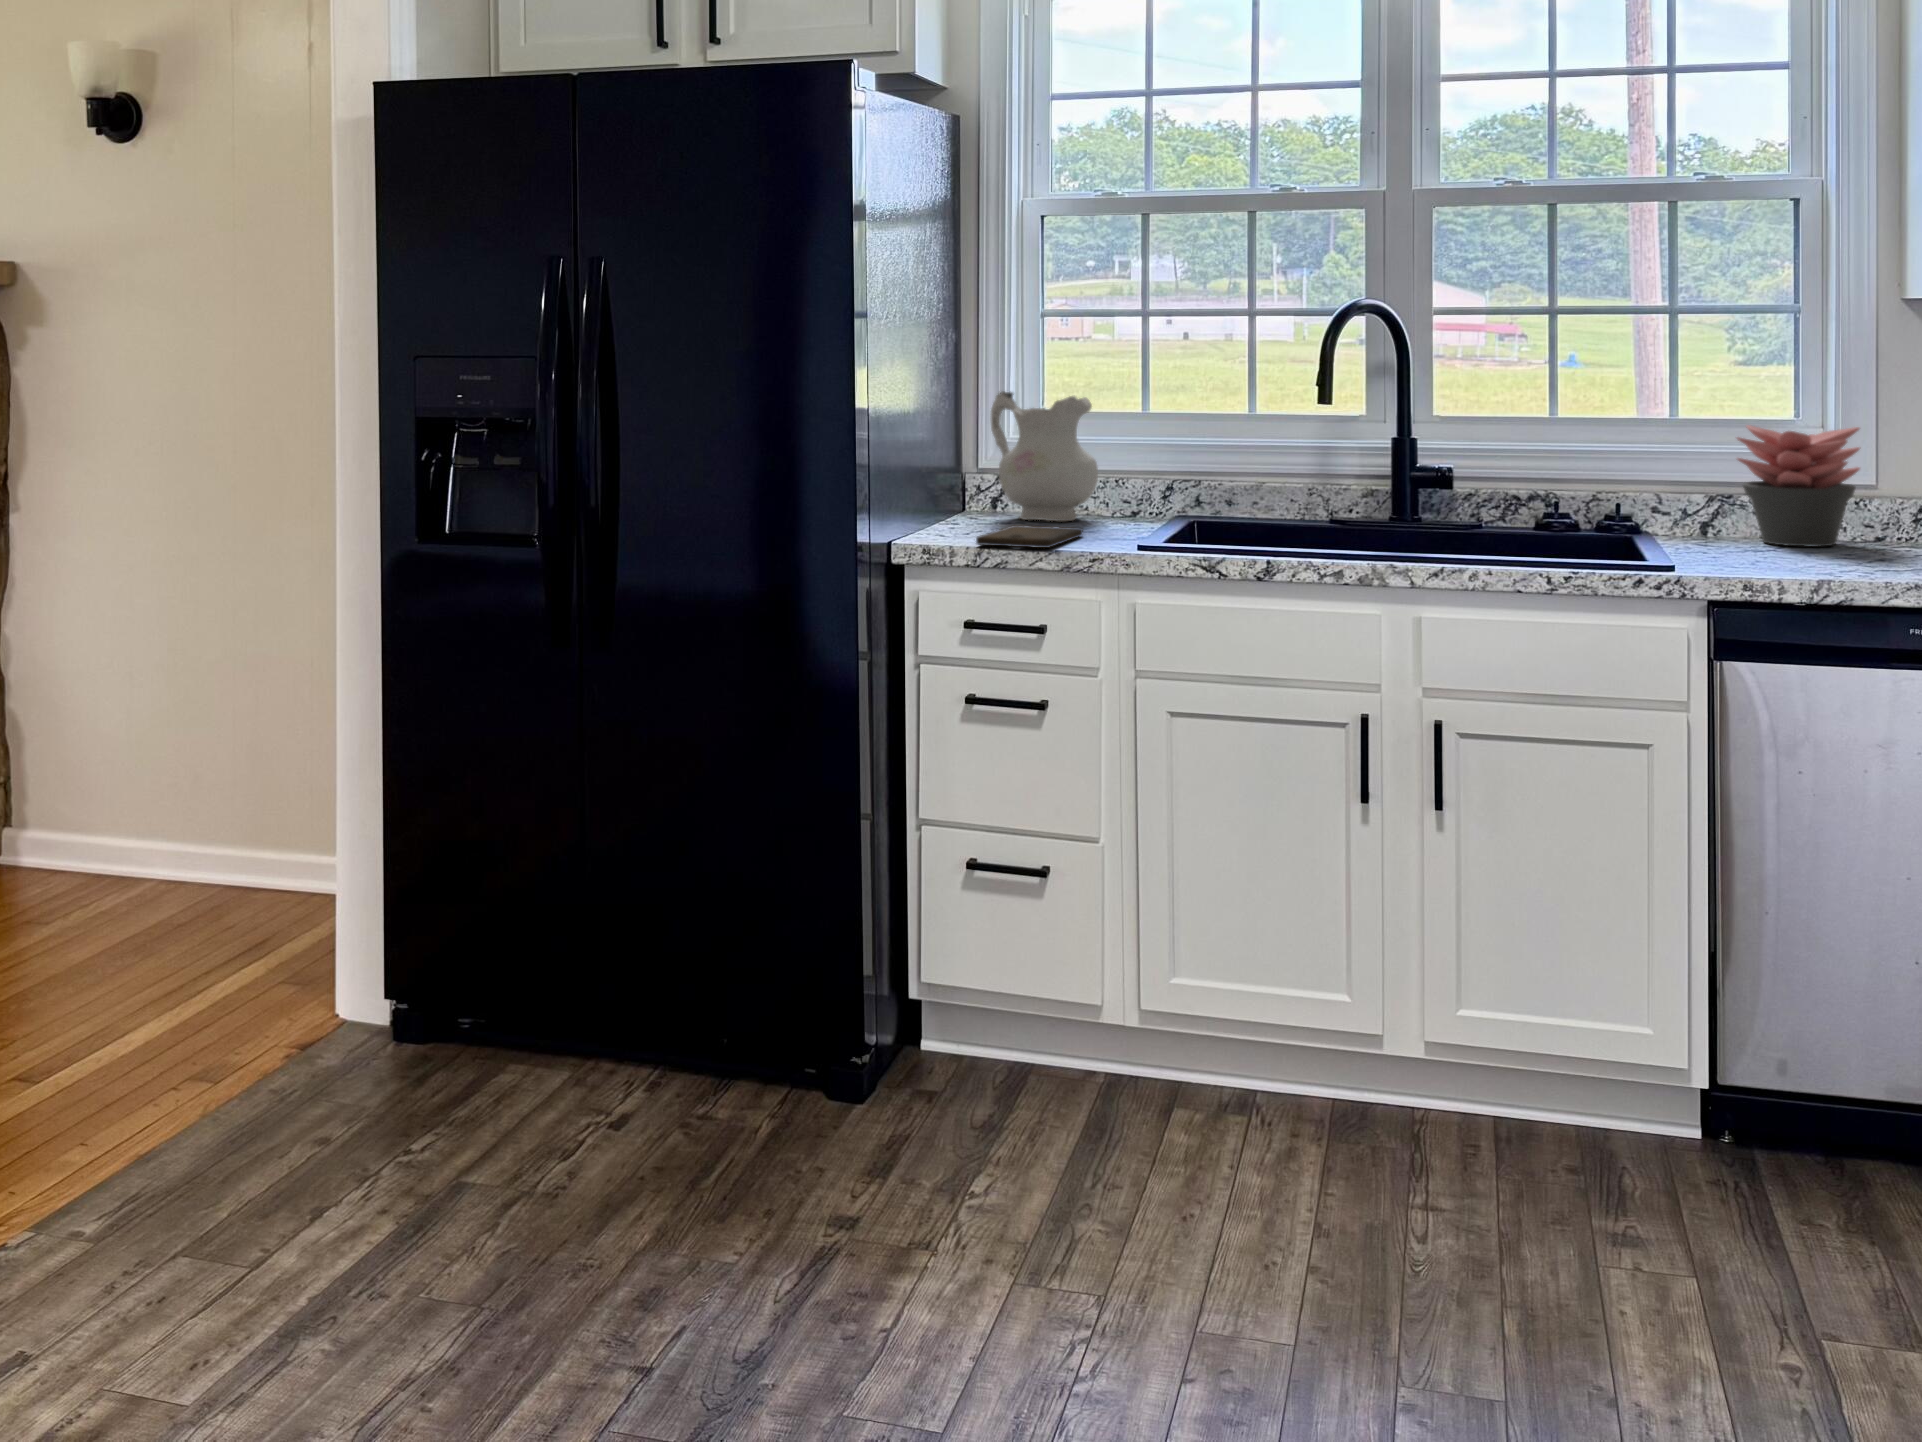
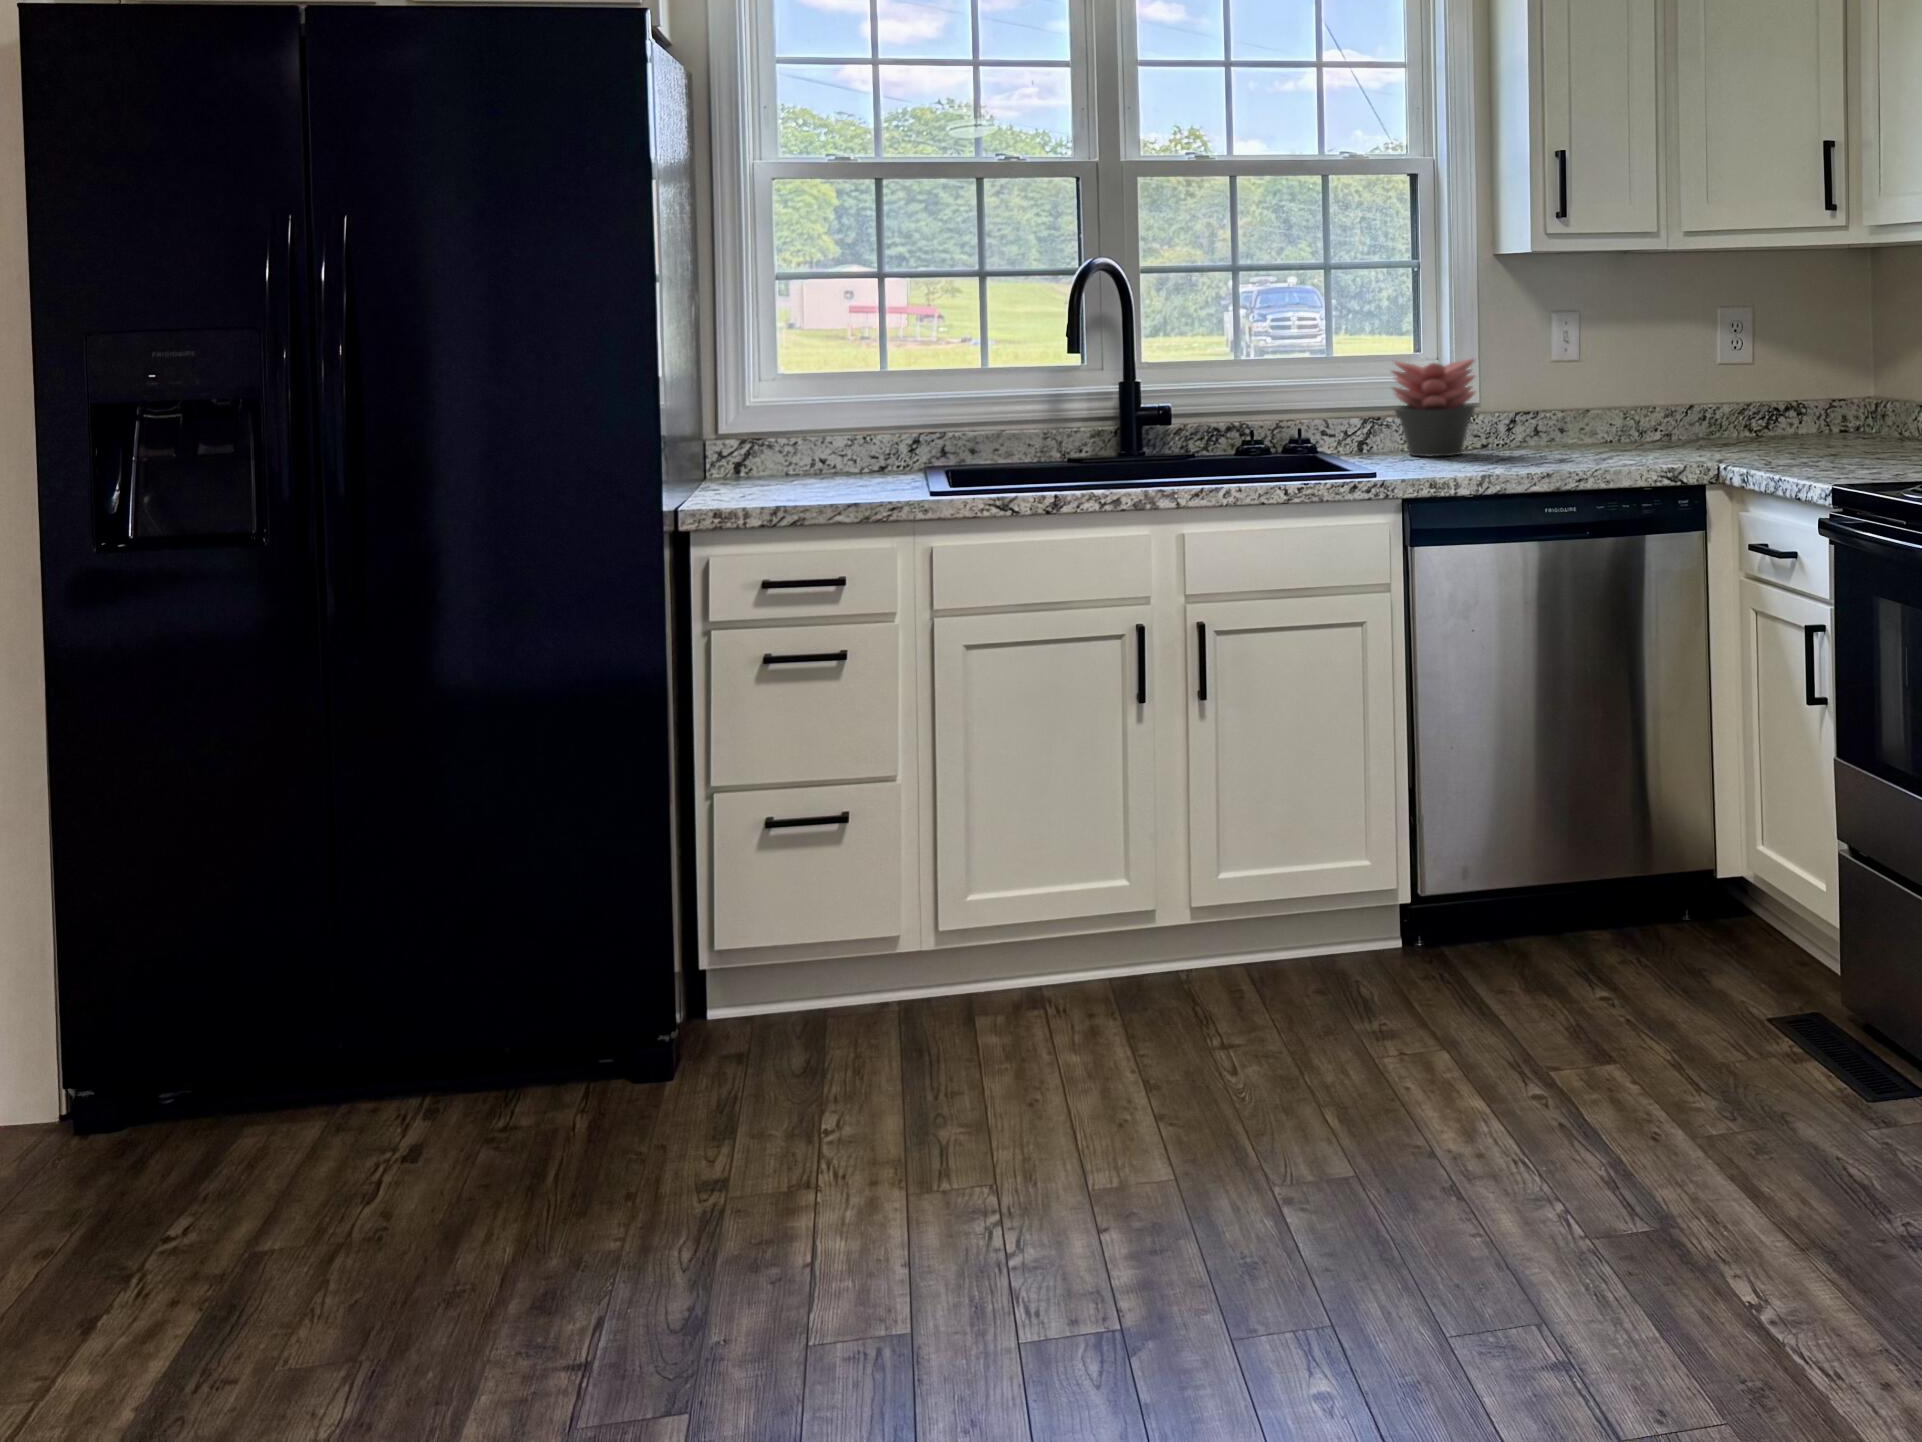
ceramic pitcher: present [991,391,1098,521] -> none [733,353,846,479]
cutting board: present [976,525,1083,548] -> none [762,481,854,503]

